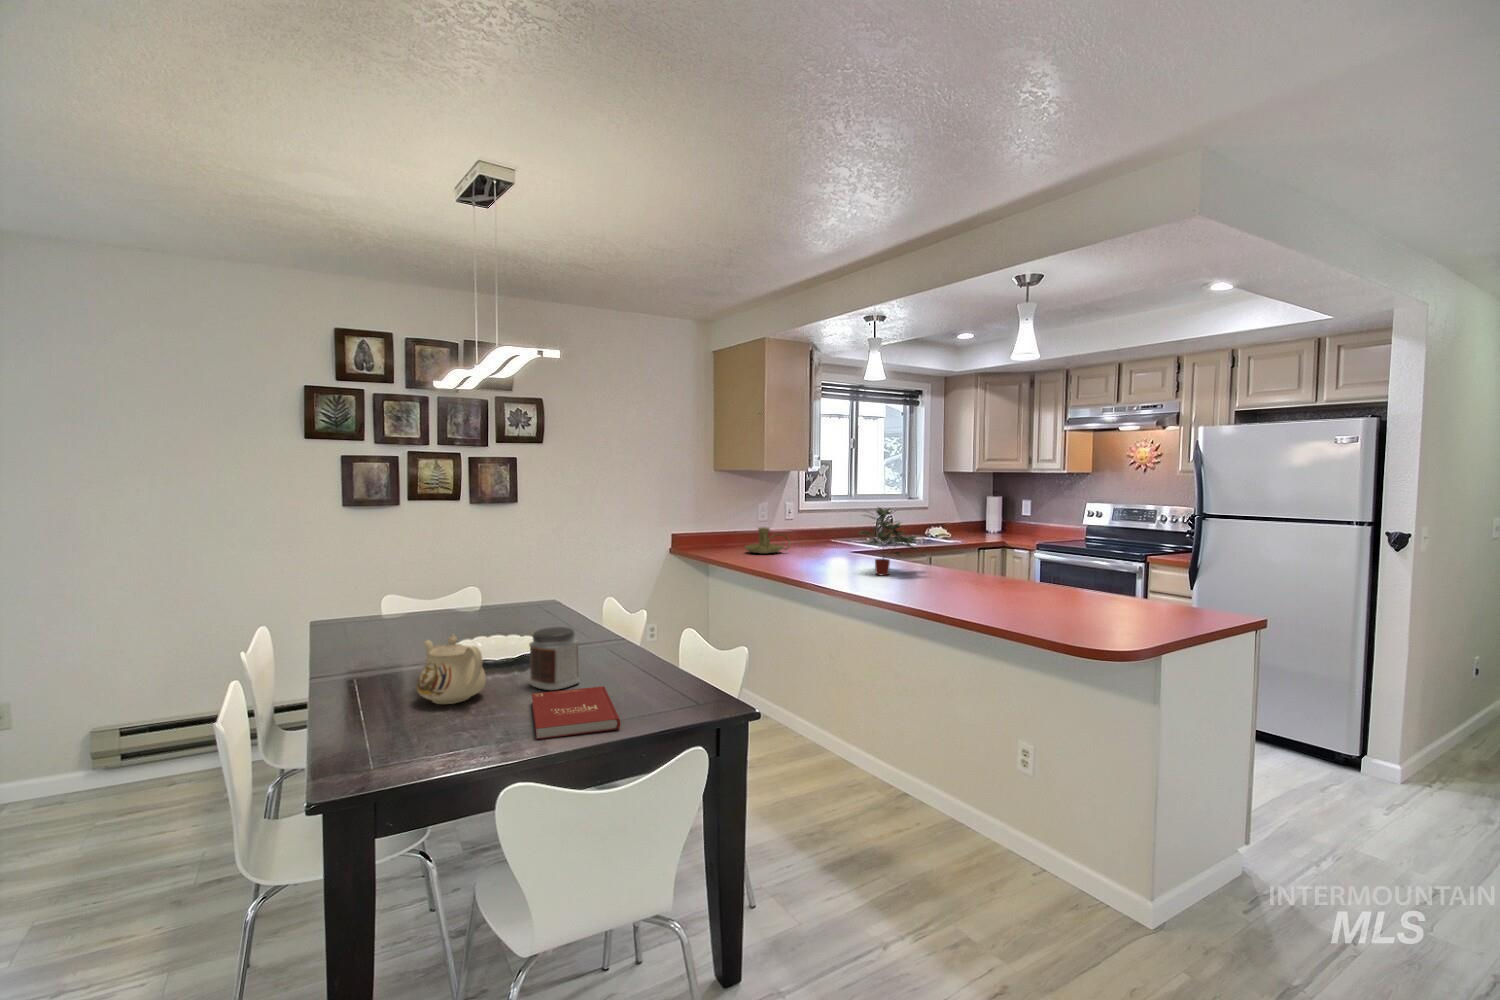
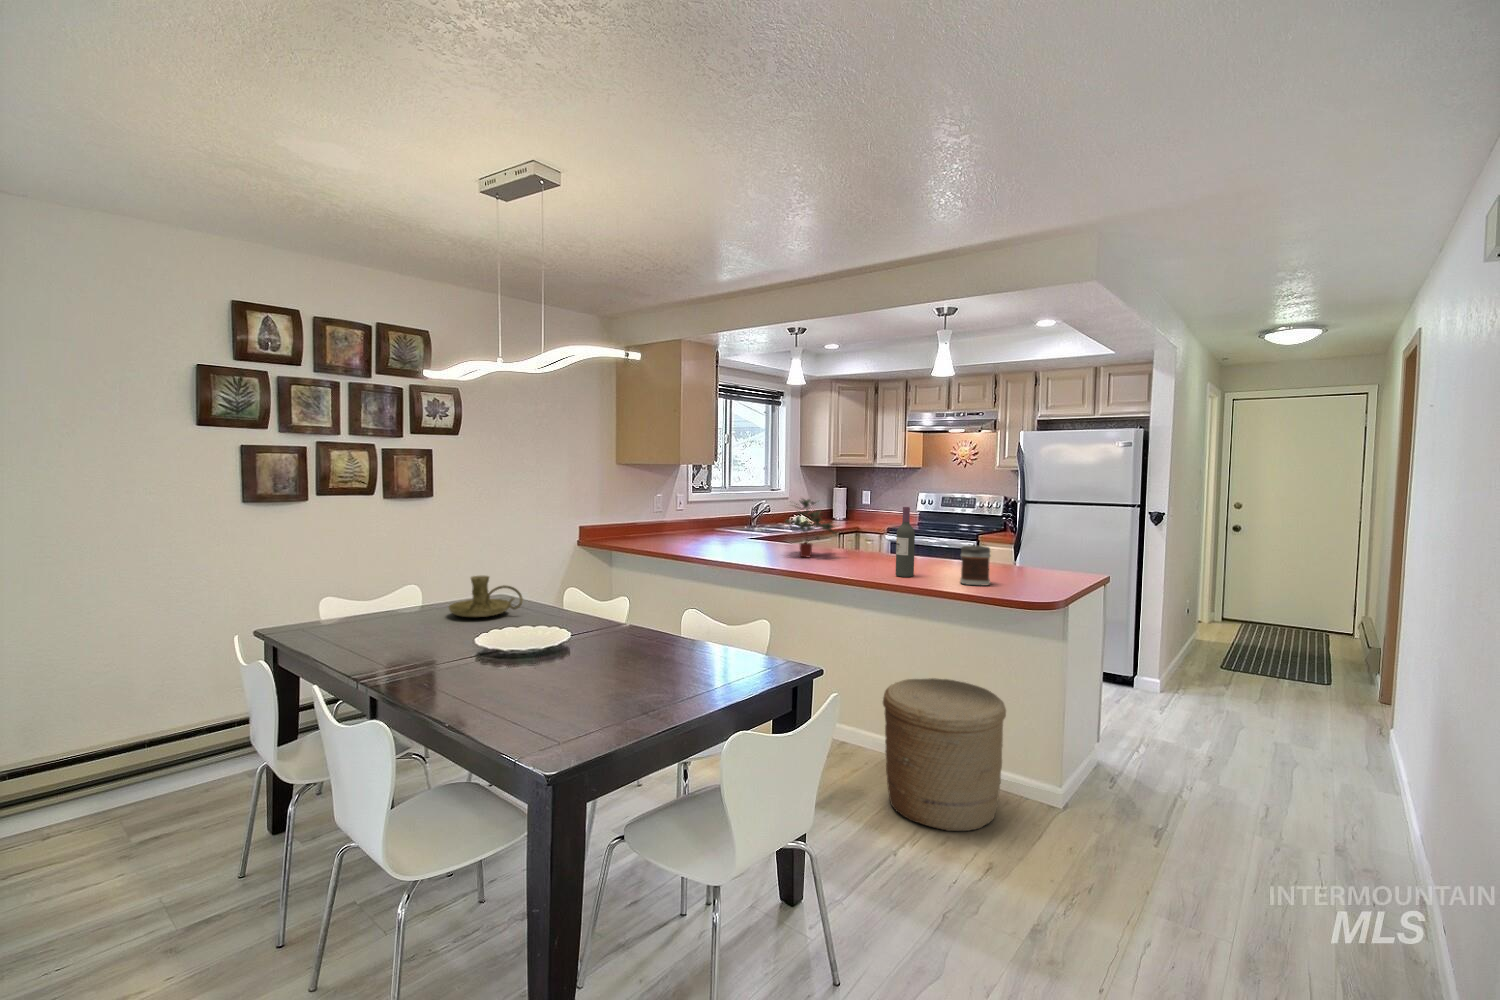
wine bottle: none [955,518,979,605] -> present [896,507,915,577]
candle holder: present [745,527,791,554] -> present [449,576,523,617]
jar: present [529,627,580,690] -> present [960,546,990,585]
teapot: present [416,634,486,704] -> none [501,622,582,688]
book: present [532,686,620,739] -> none [620,660,725,704]
woven basket: none [908,733,1070,943] -> present [883,678,1006,831]

